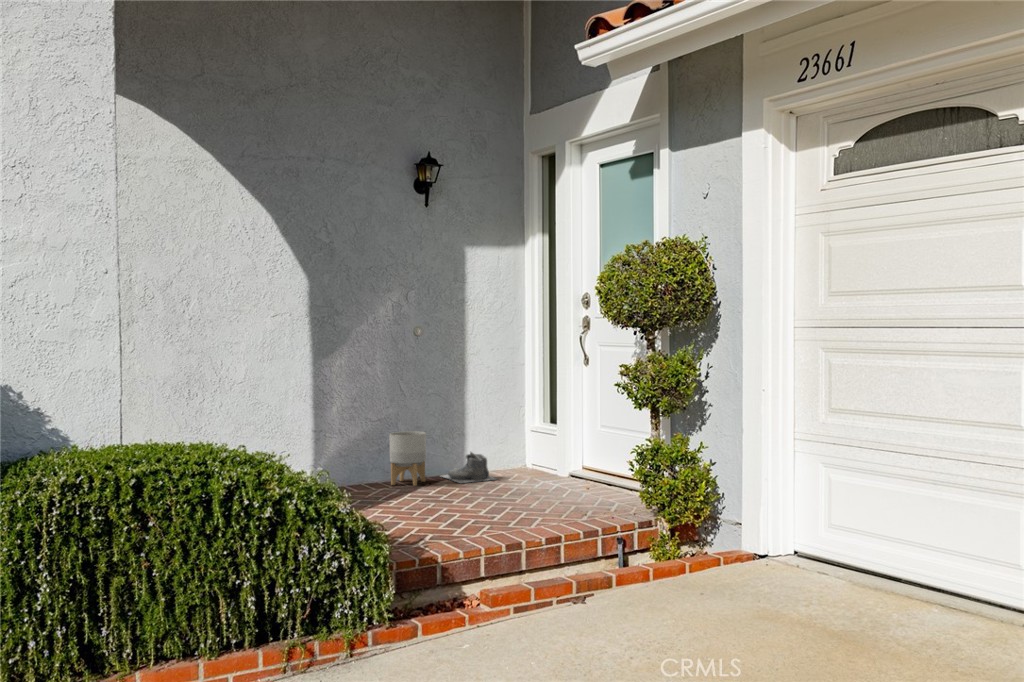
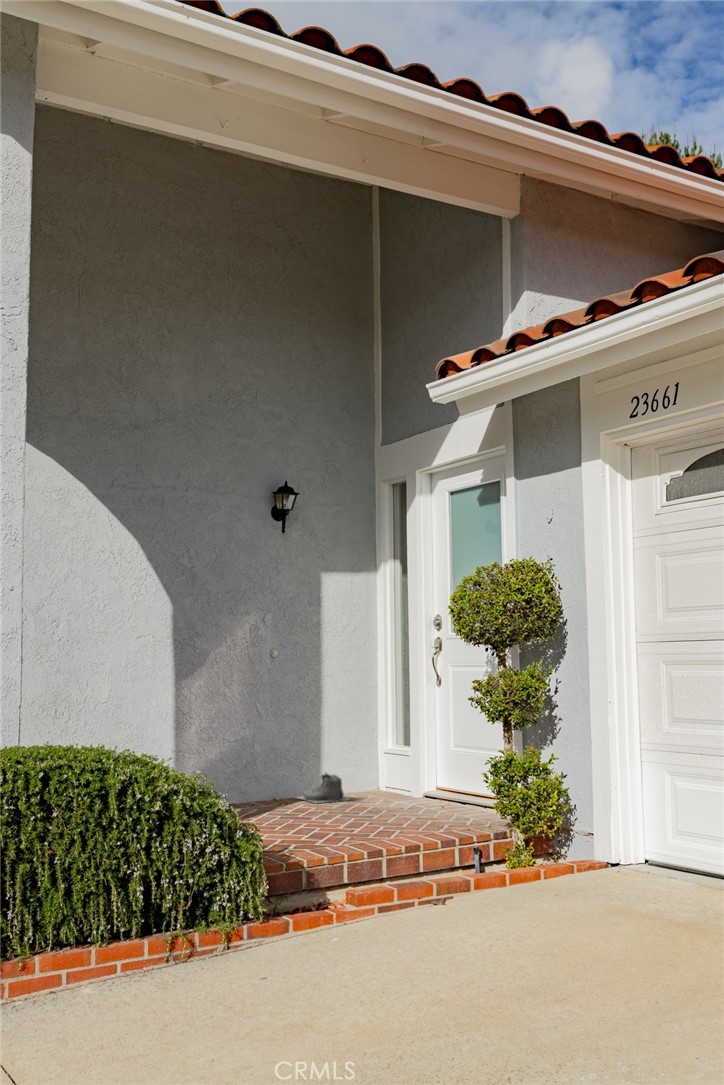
planter: present [389,431,426,486] -> none [246,751,282,806]

